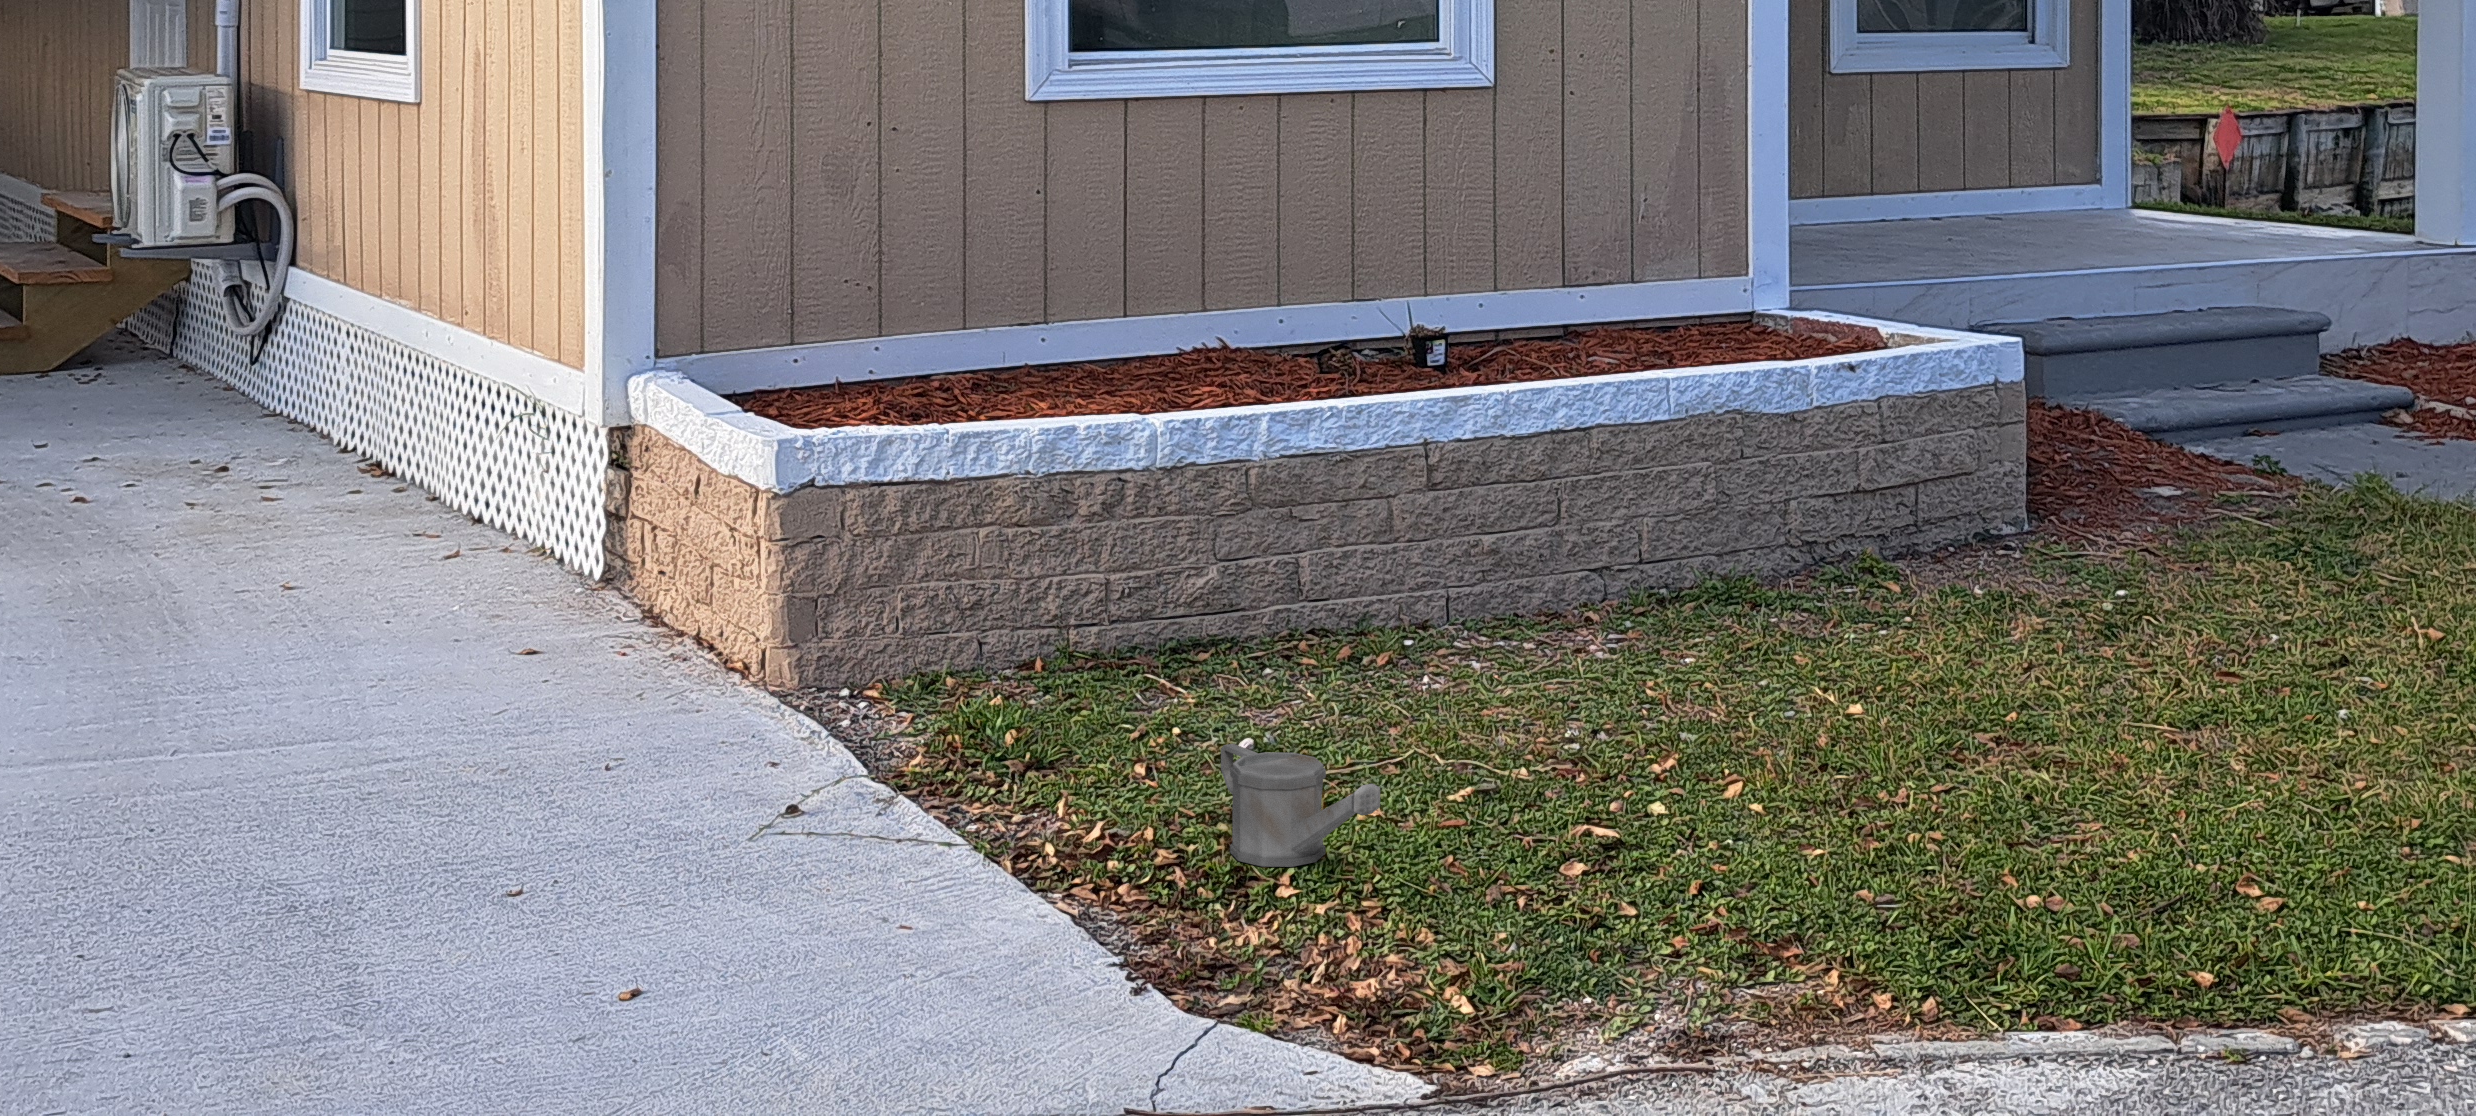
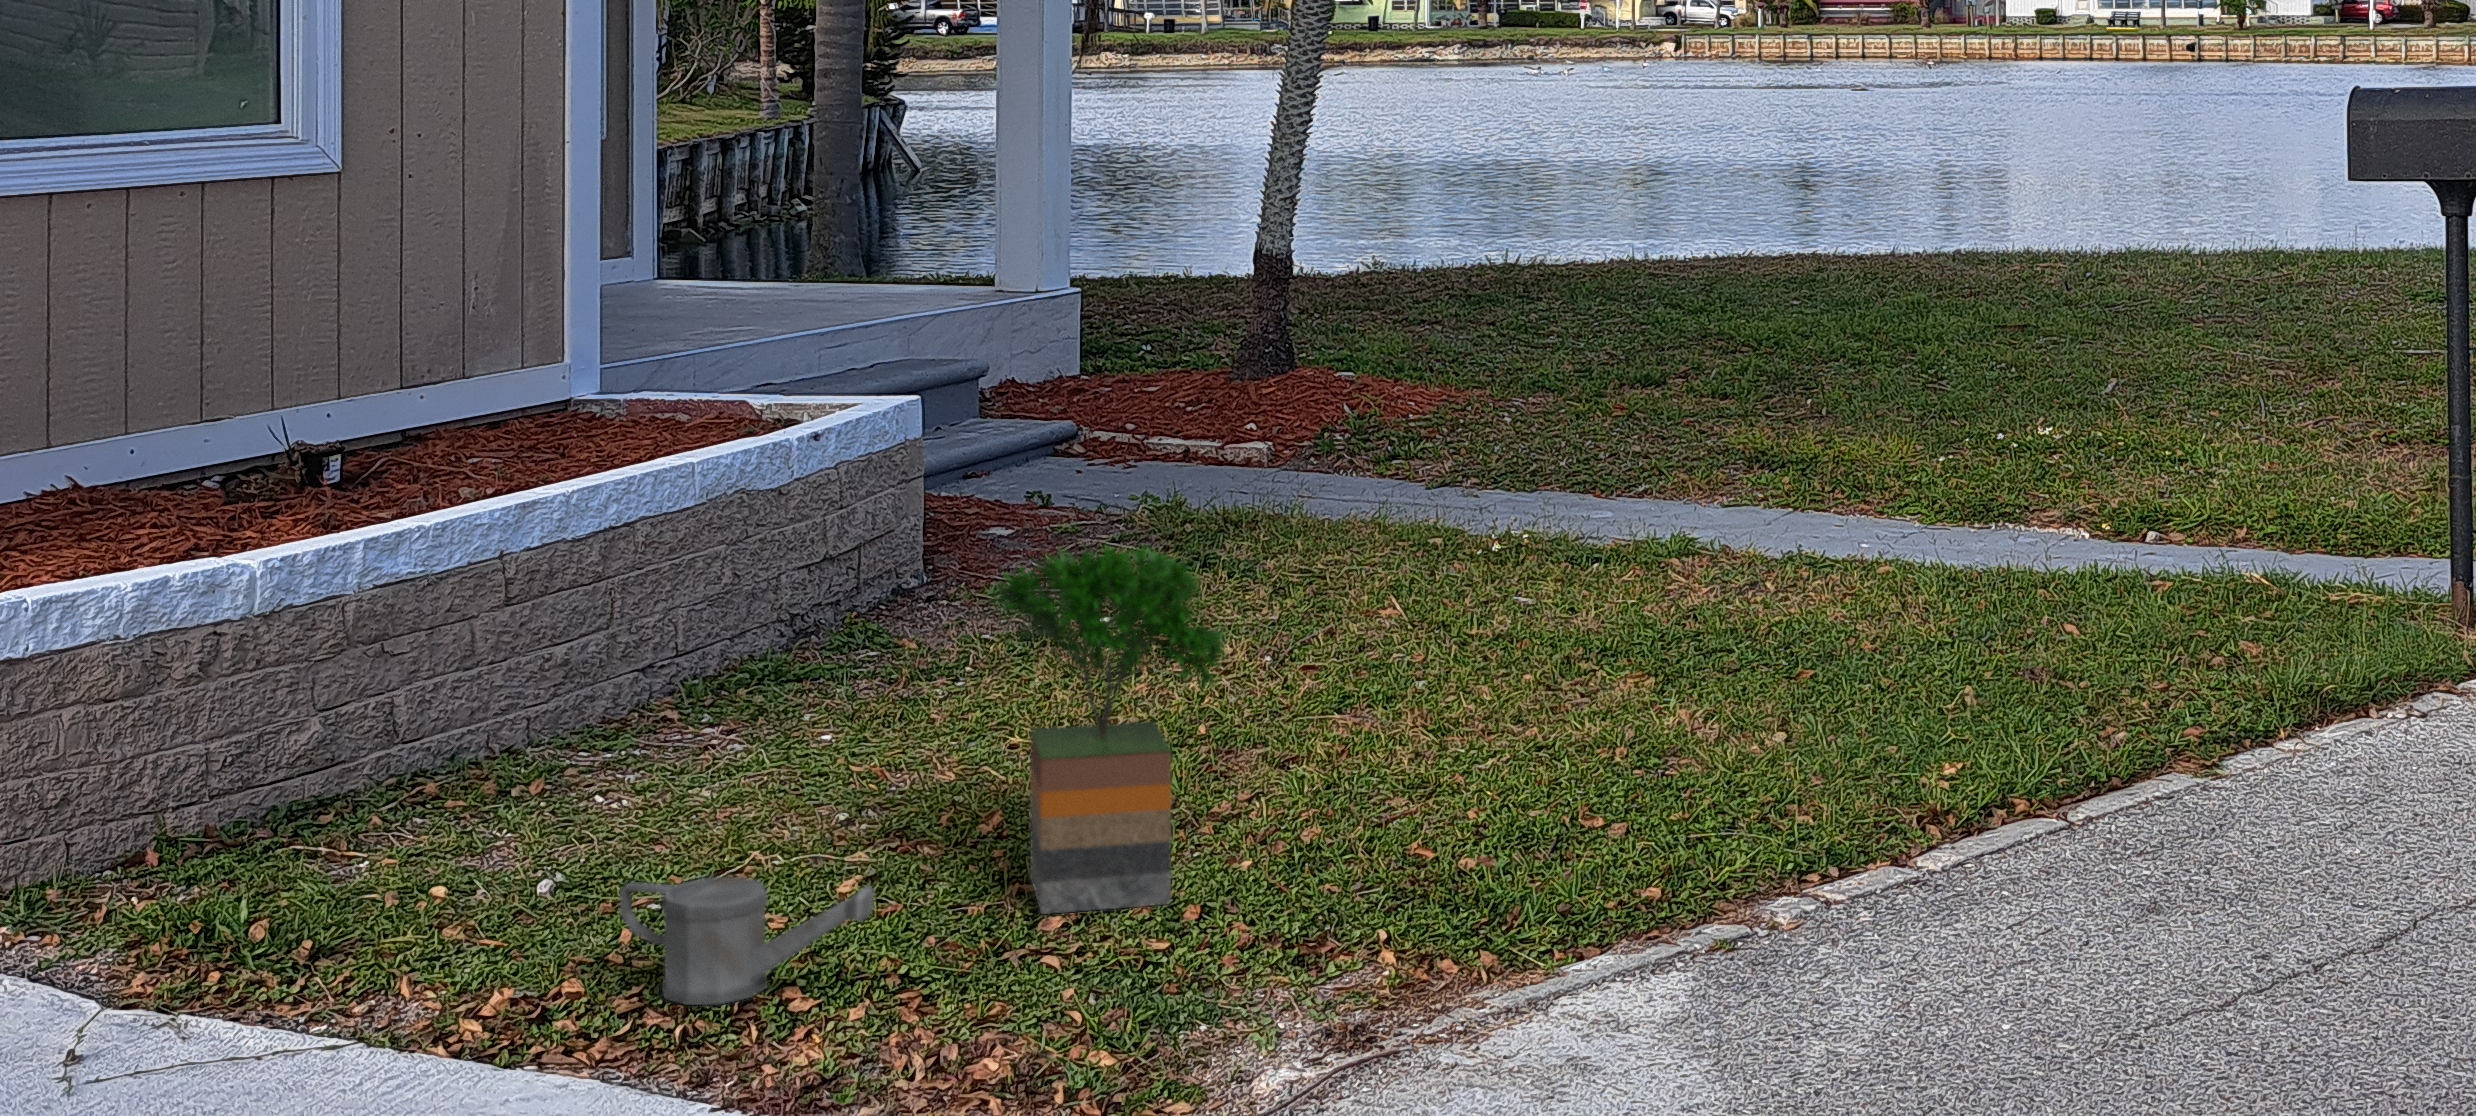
potted tree: none [1602,493,1833,871] -> present [992,547,1227,914]

